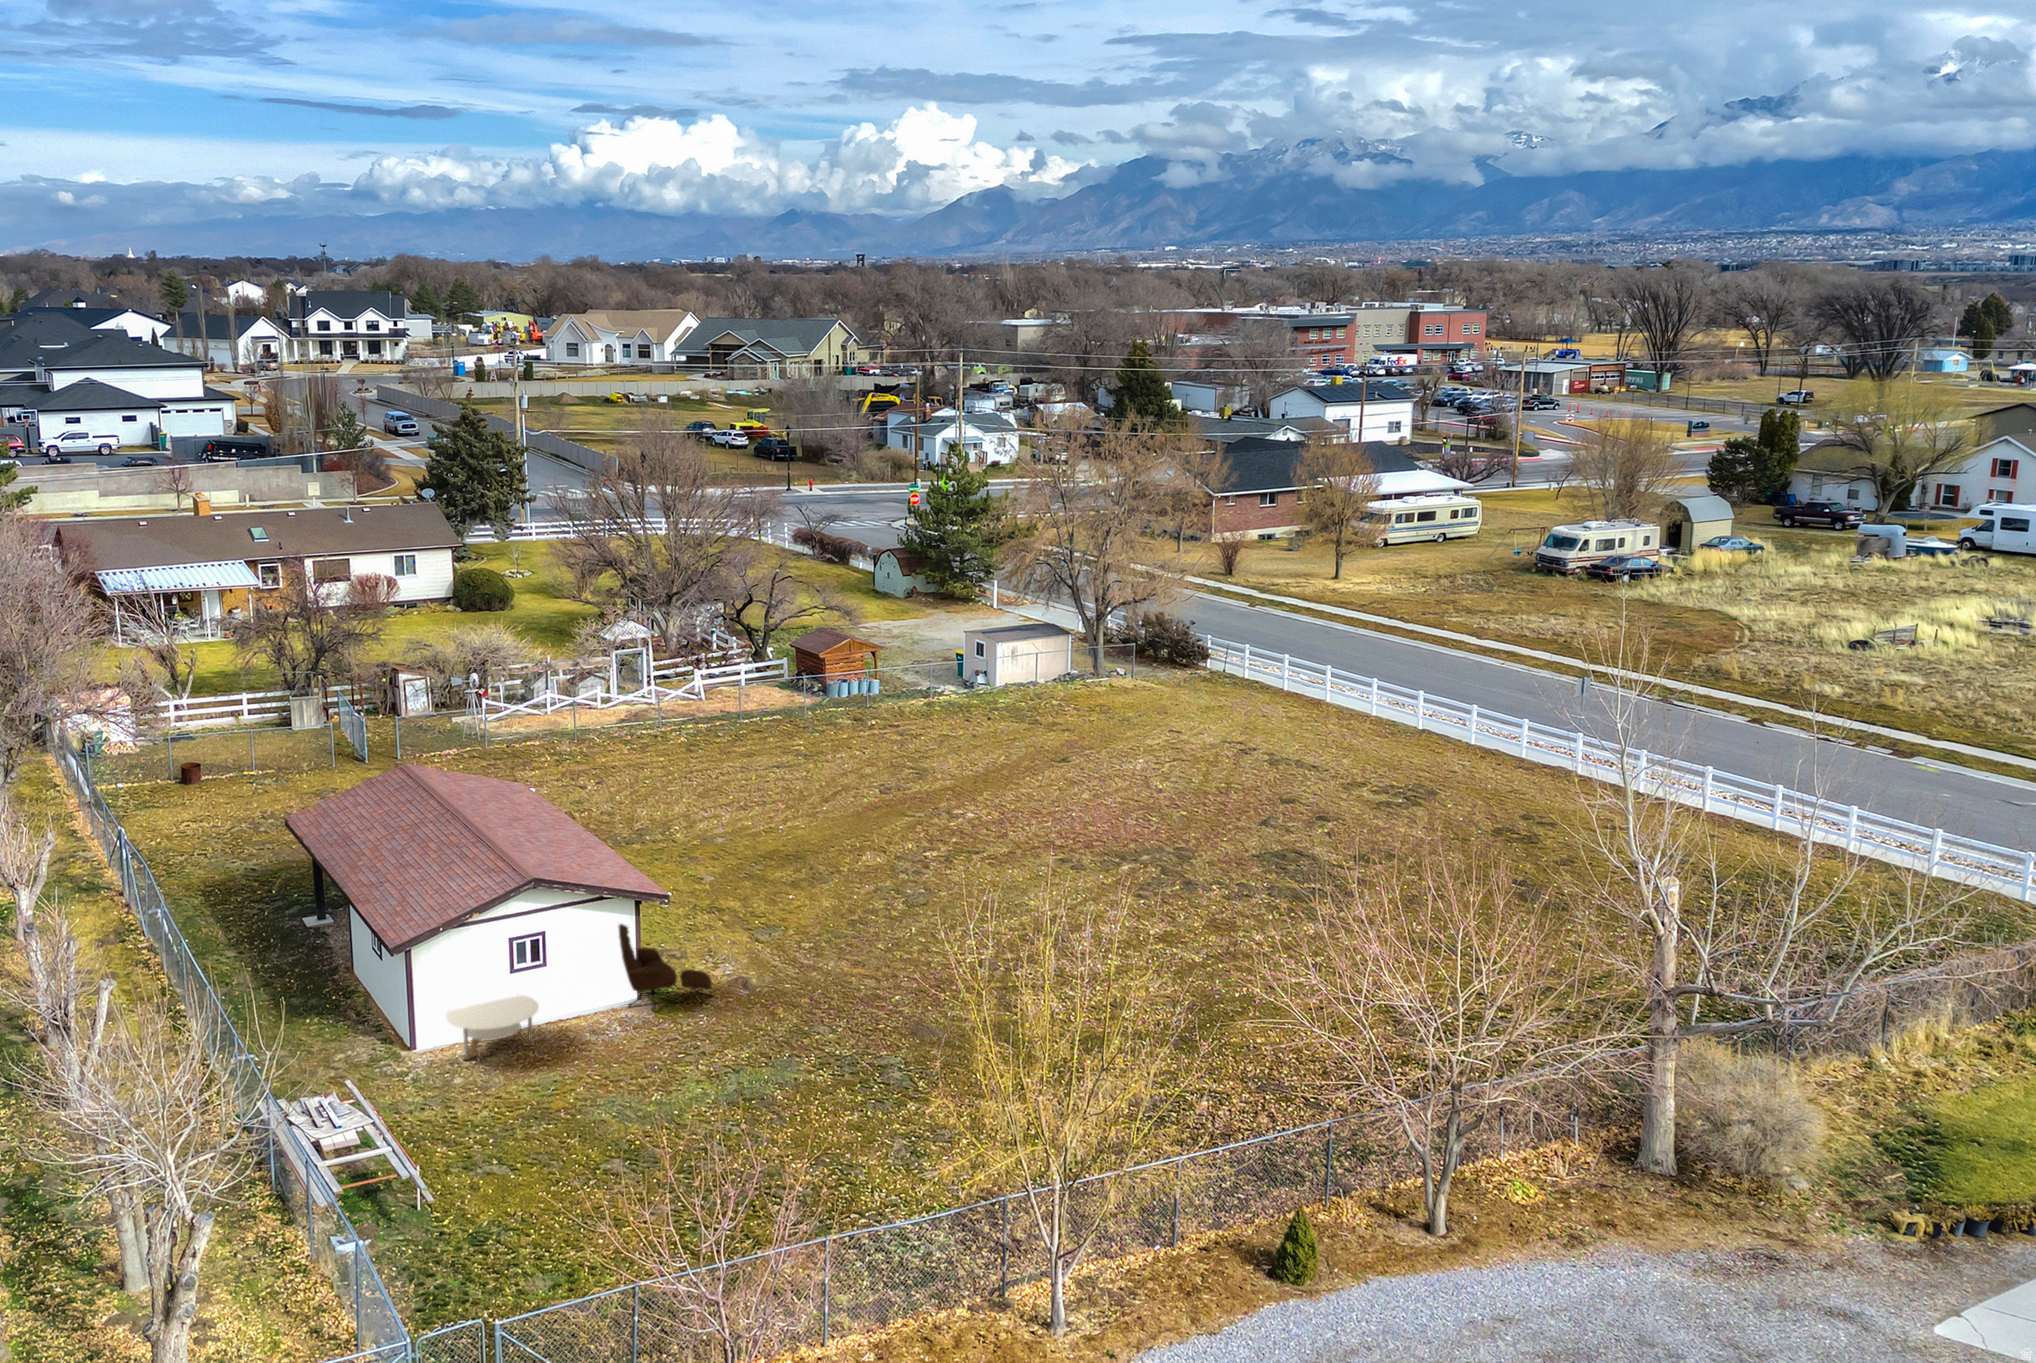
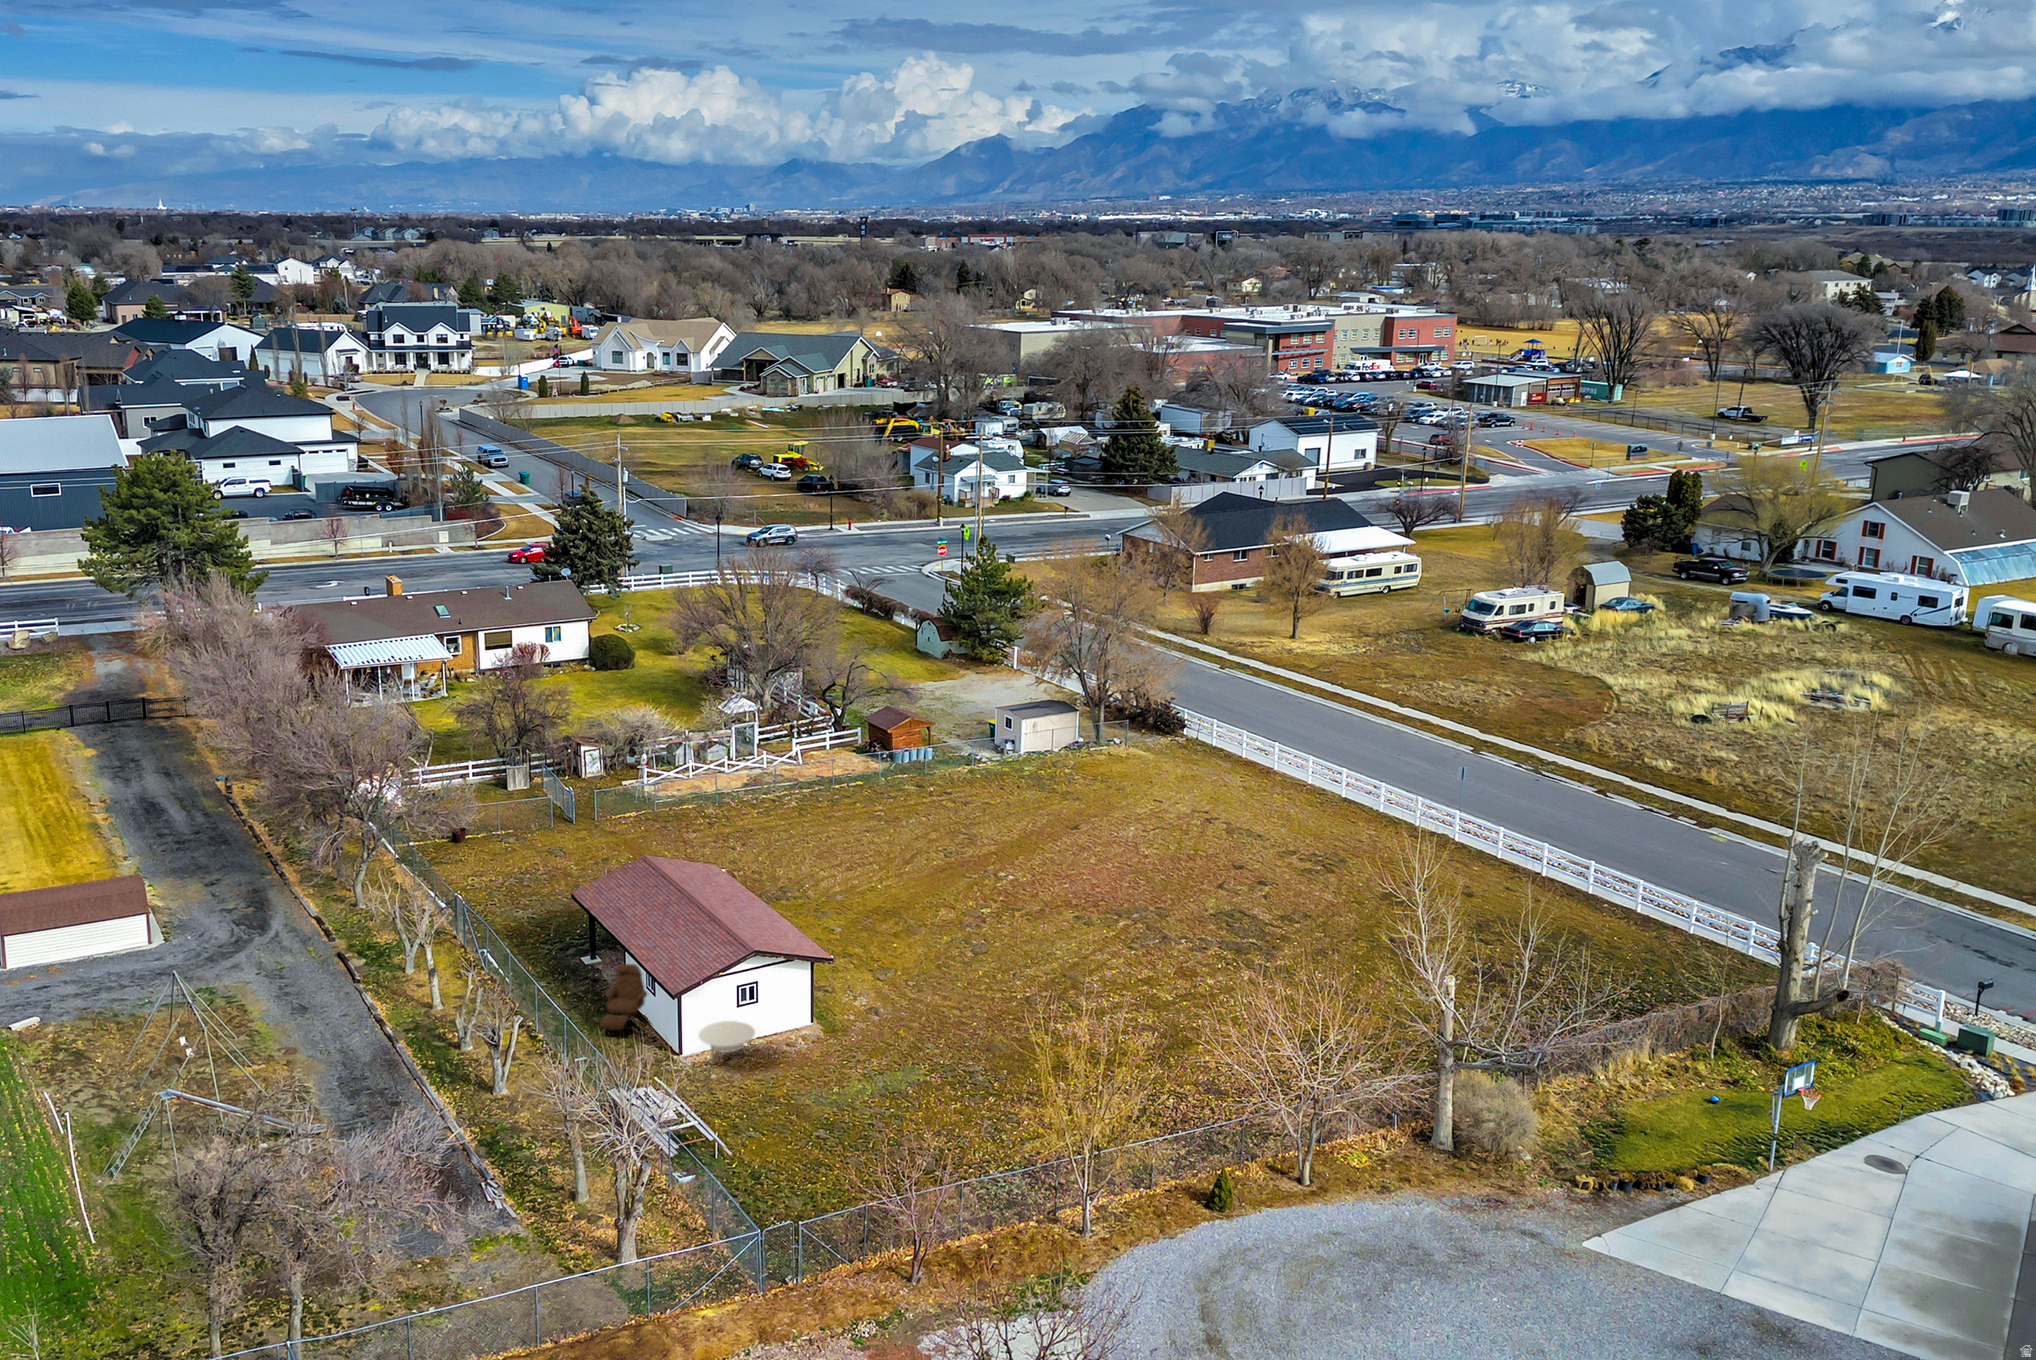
lounge chair: present [619,924,712,1011] -> present [600,964,647,1034]

